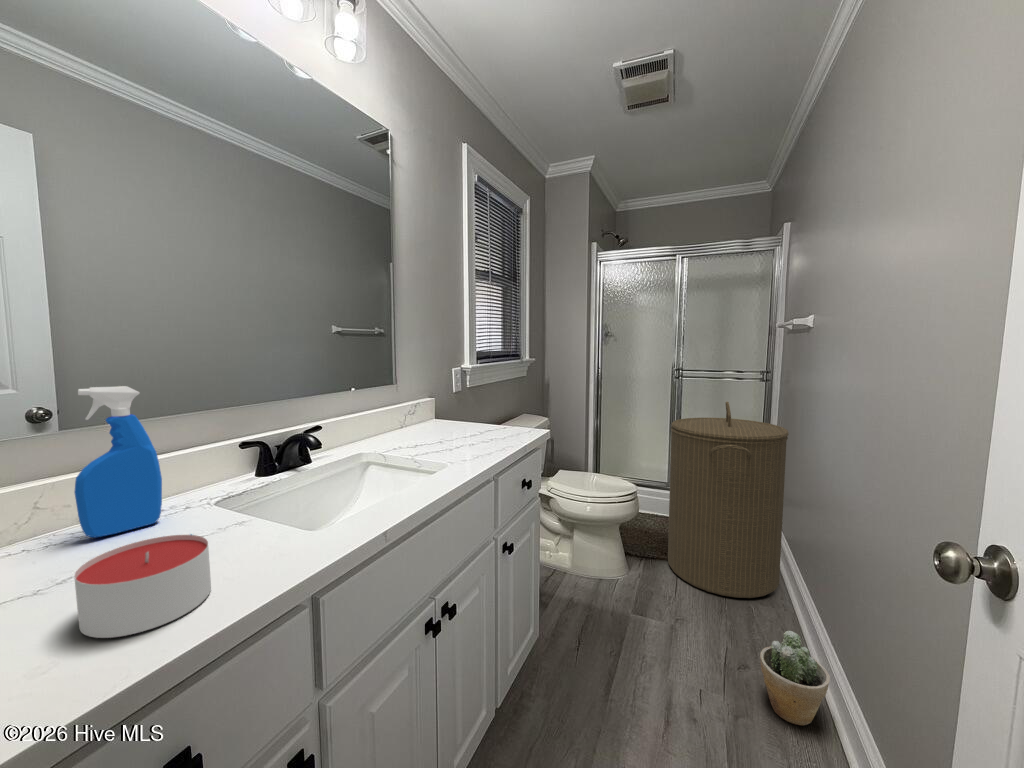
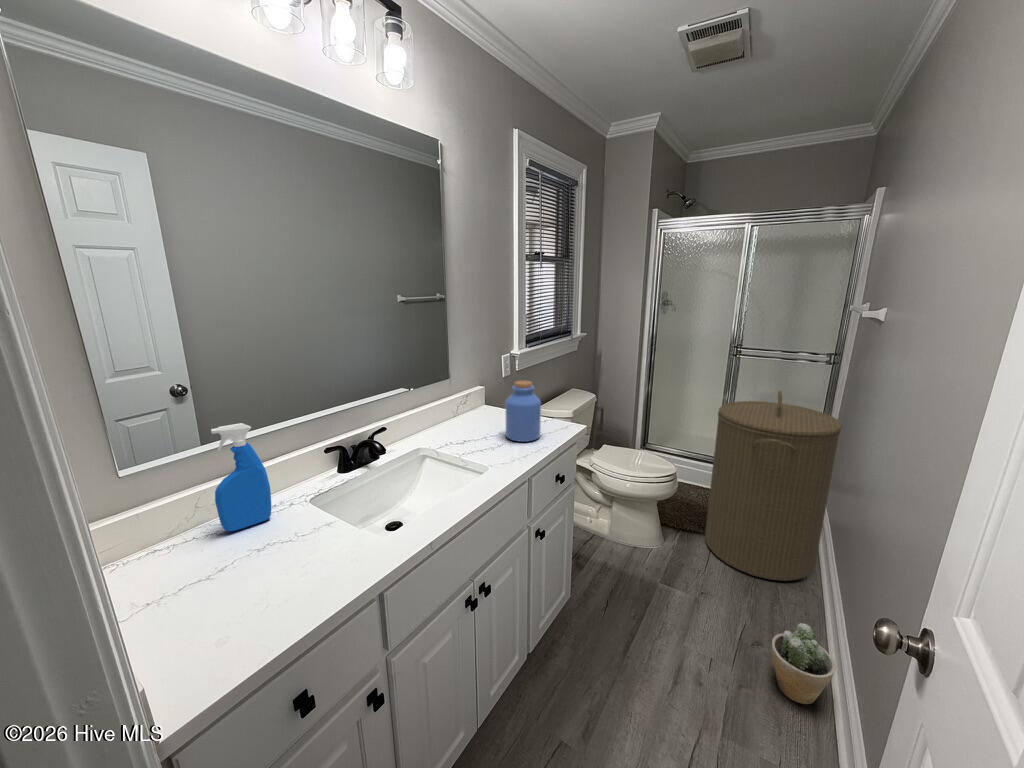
jar: none [462,377,502,443] -> present [505,381,541,442]
candle: present [74,535,211,638] -> none [229,549,311,625]

